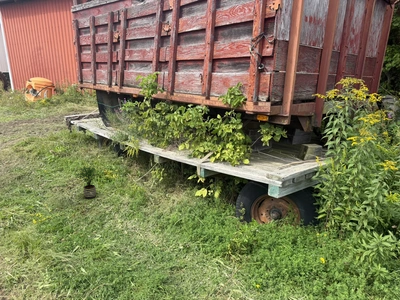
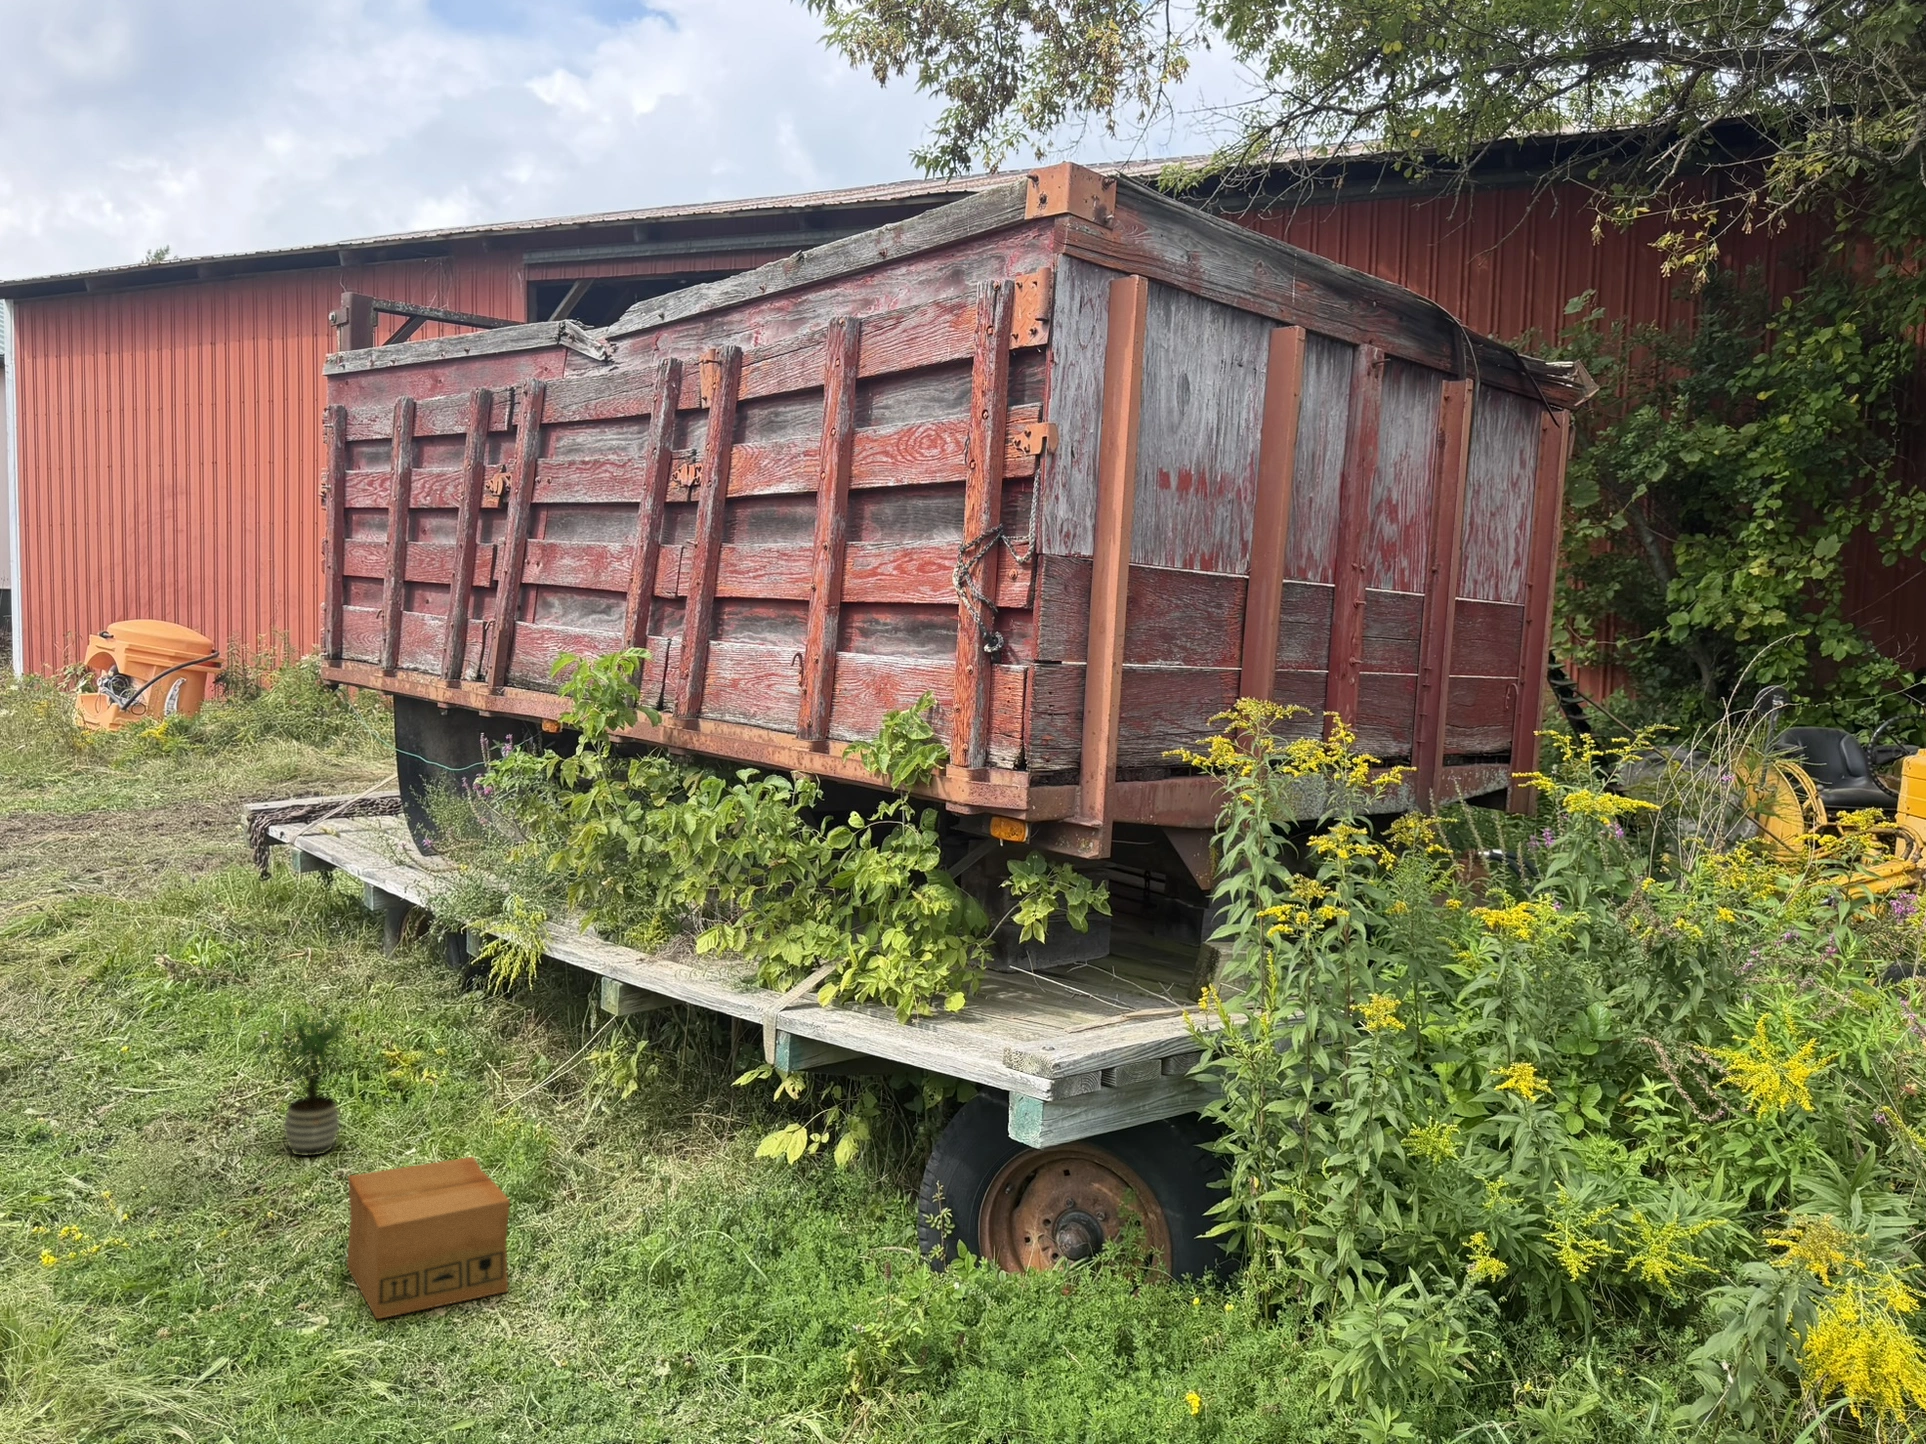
cardboard box: none [101,200,142,241] -> present [347,1157,510,1319]

